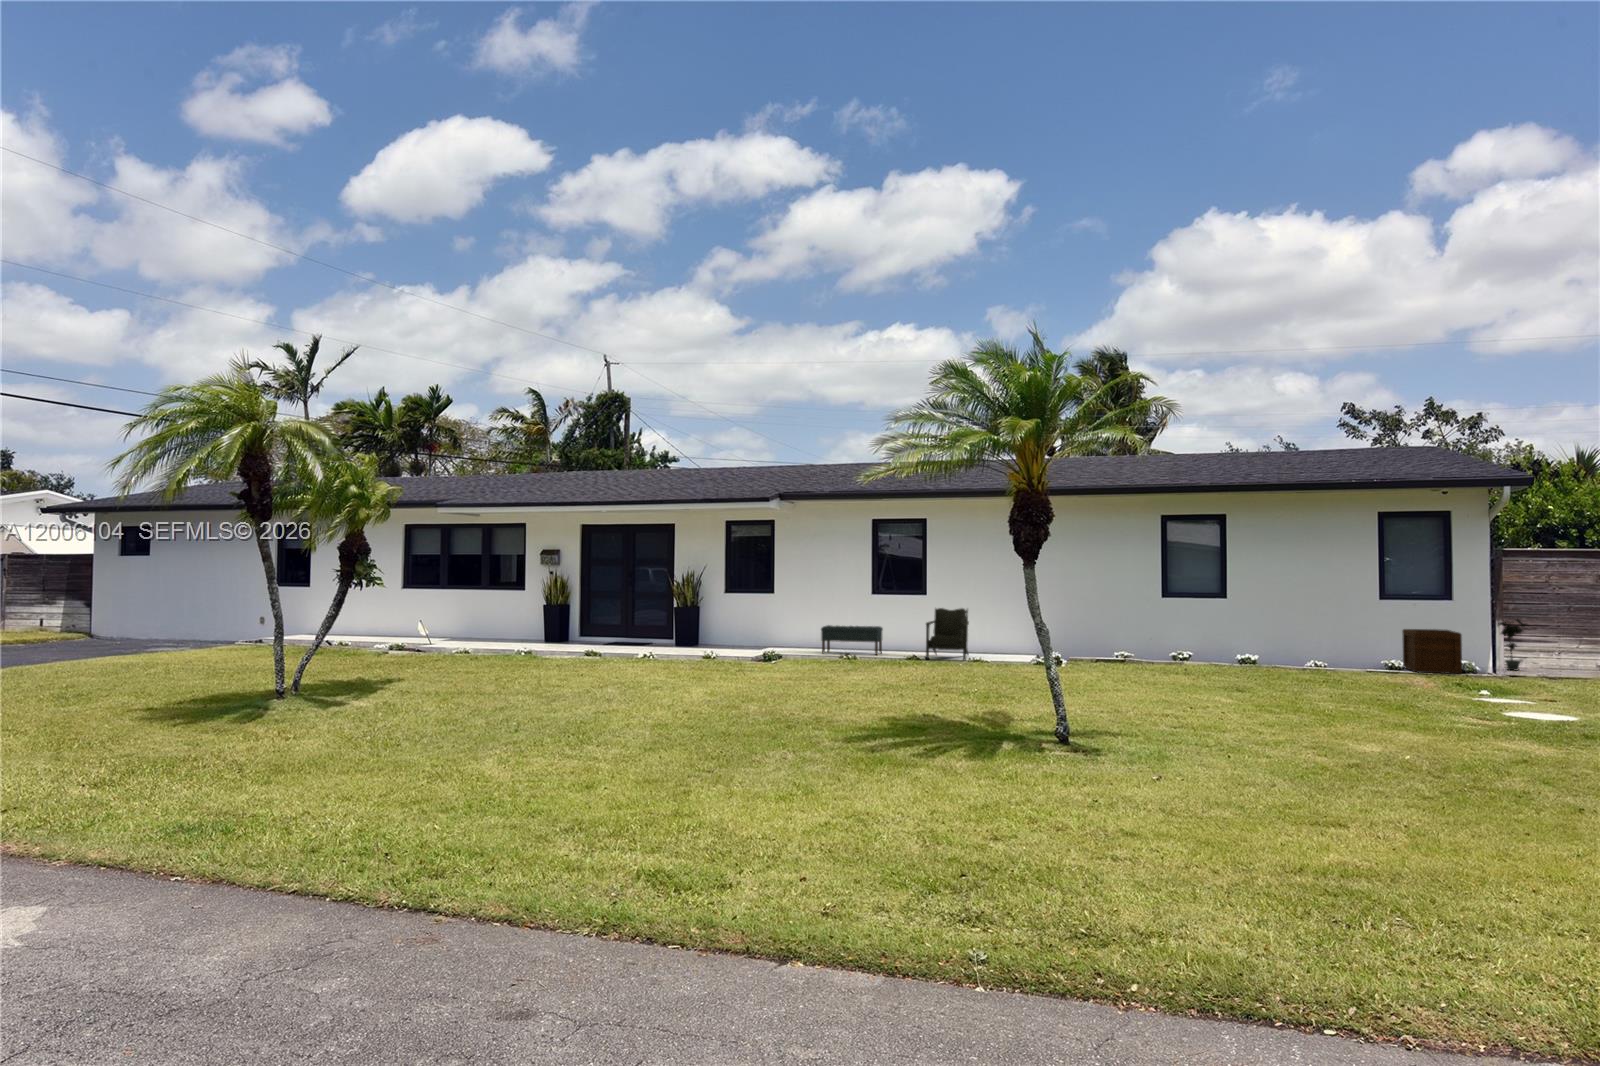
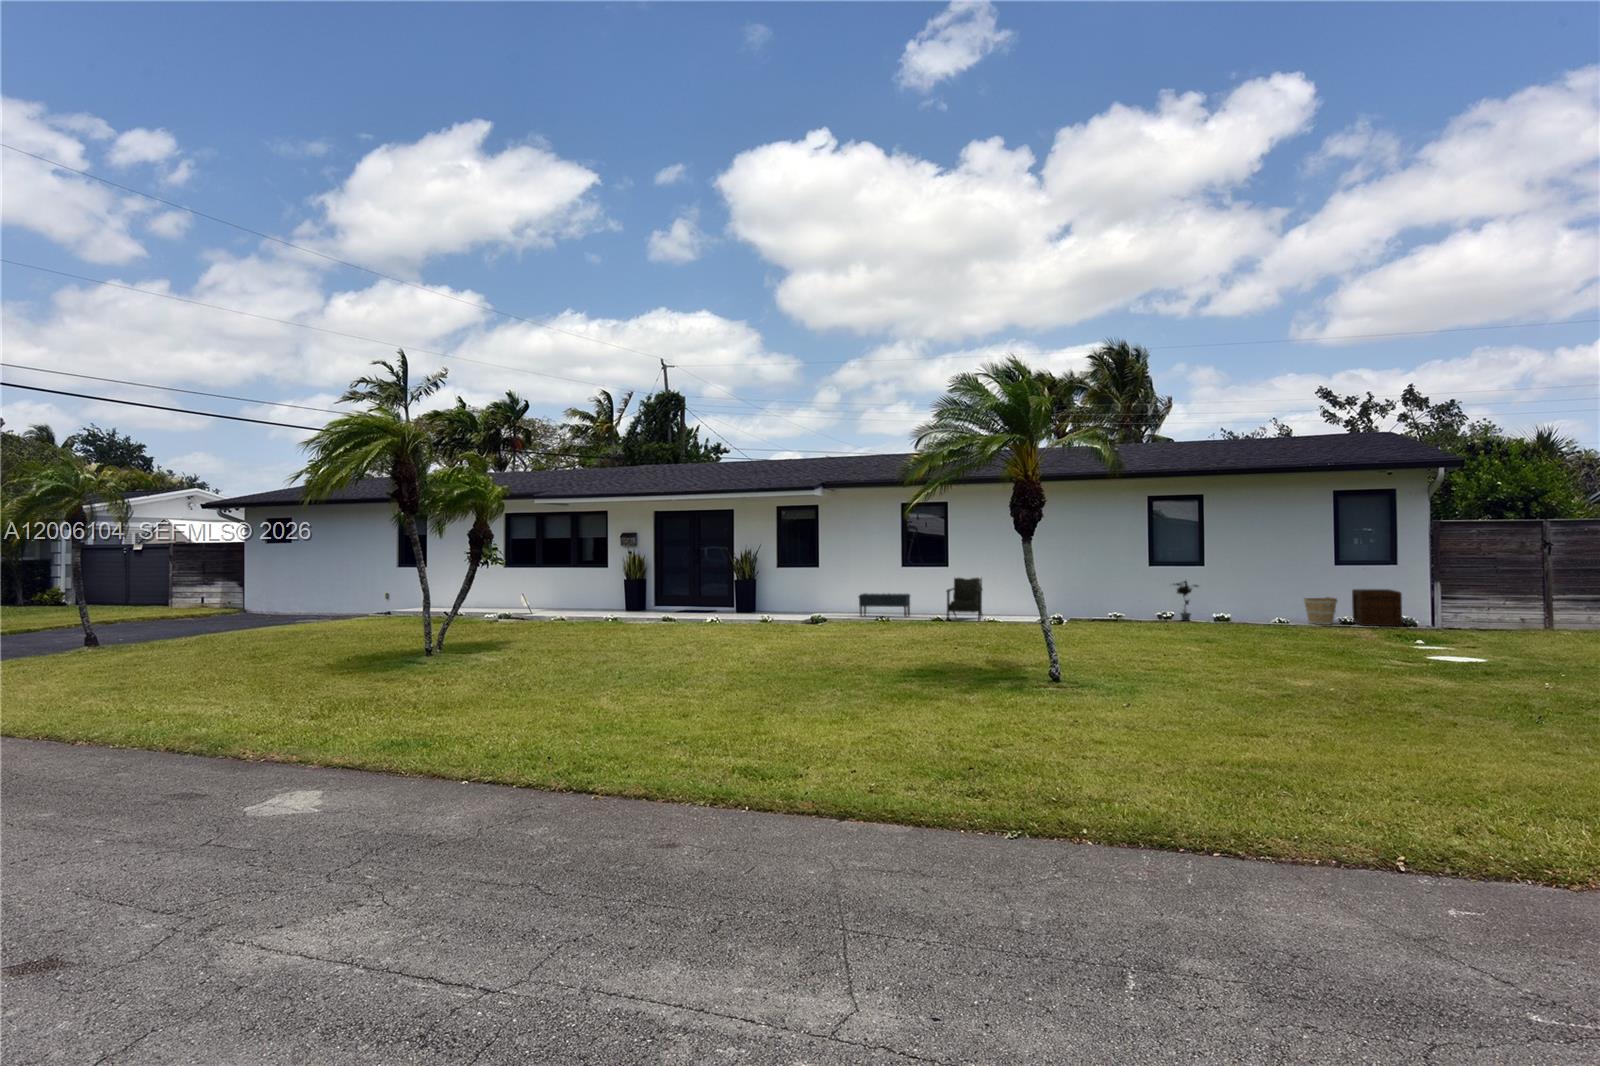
potted plant: present [1498,619,1527,670] -> present [1173,581,1197,621]
wooden bucket: none [1346,638,1386,670] -> present [1304,597,1338,625]

